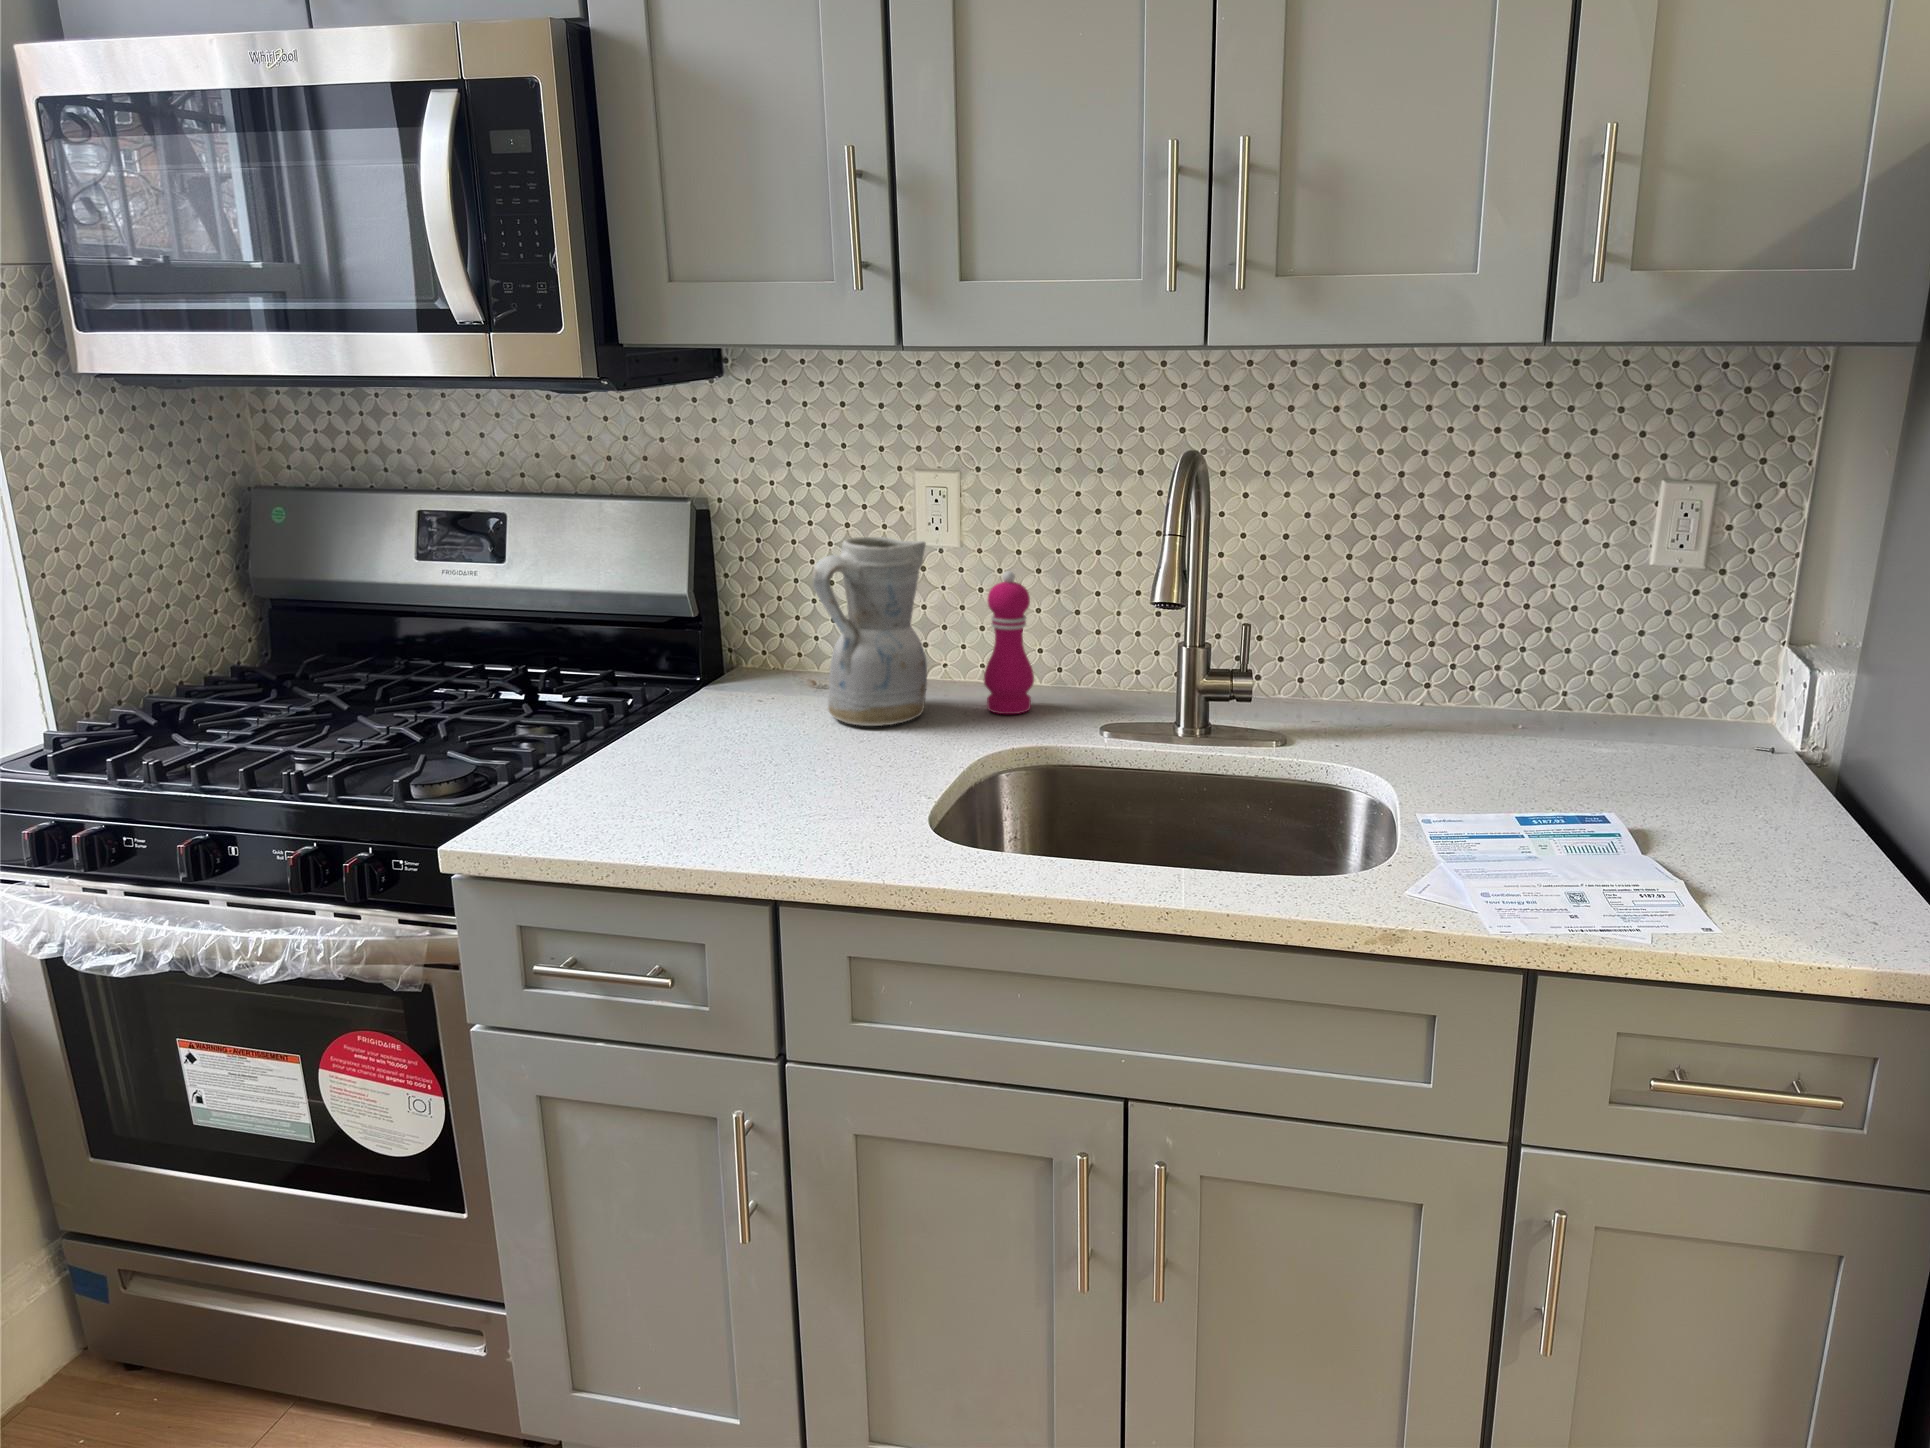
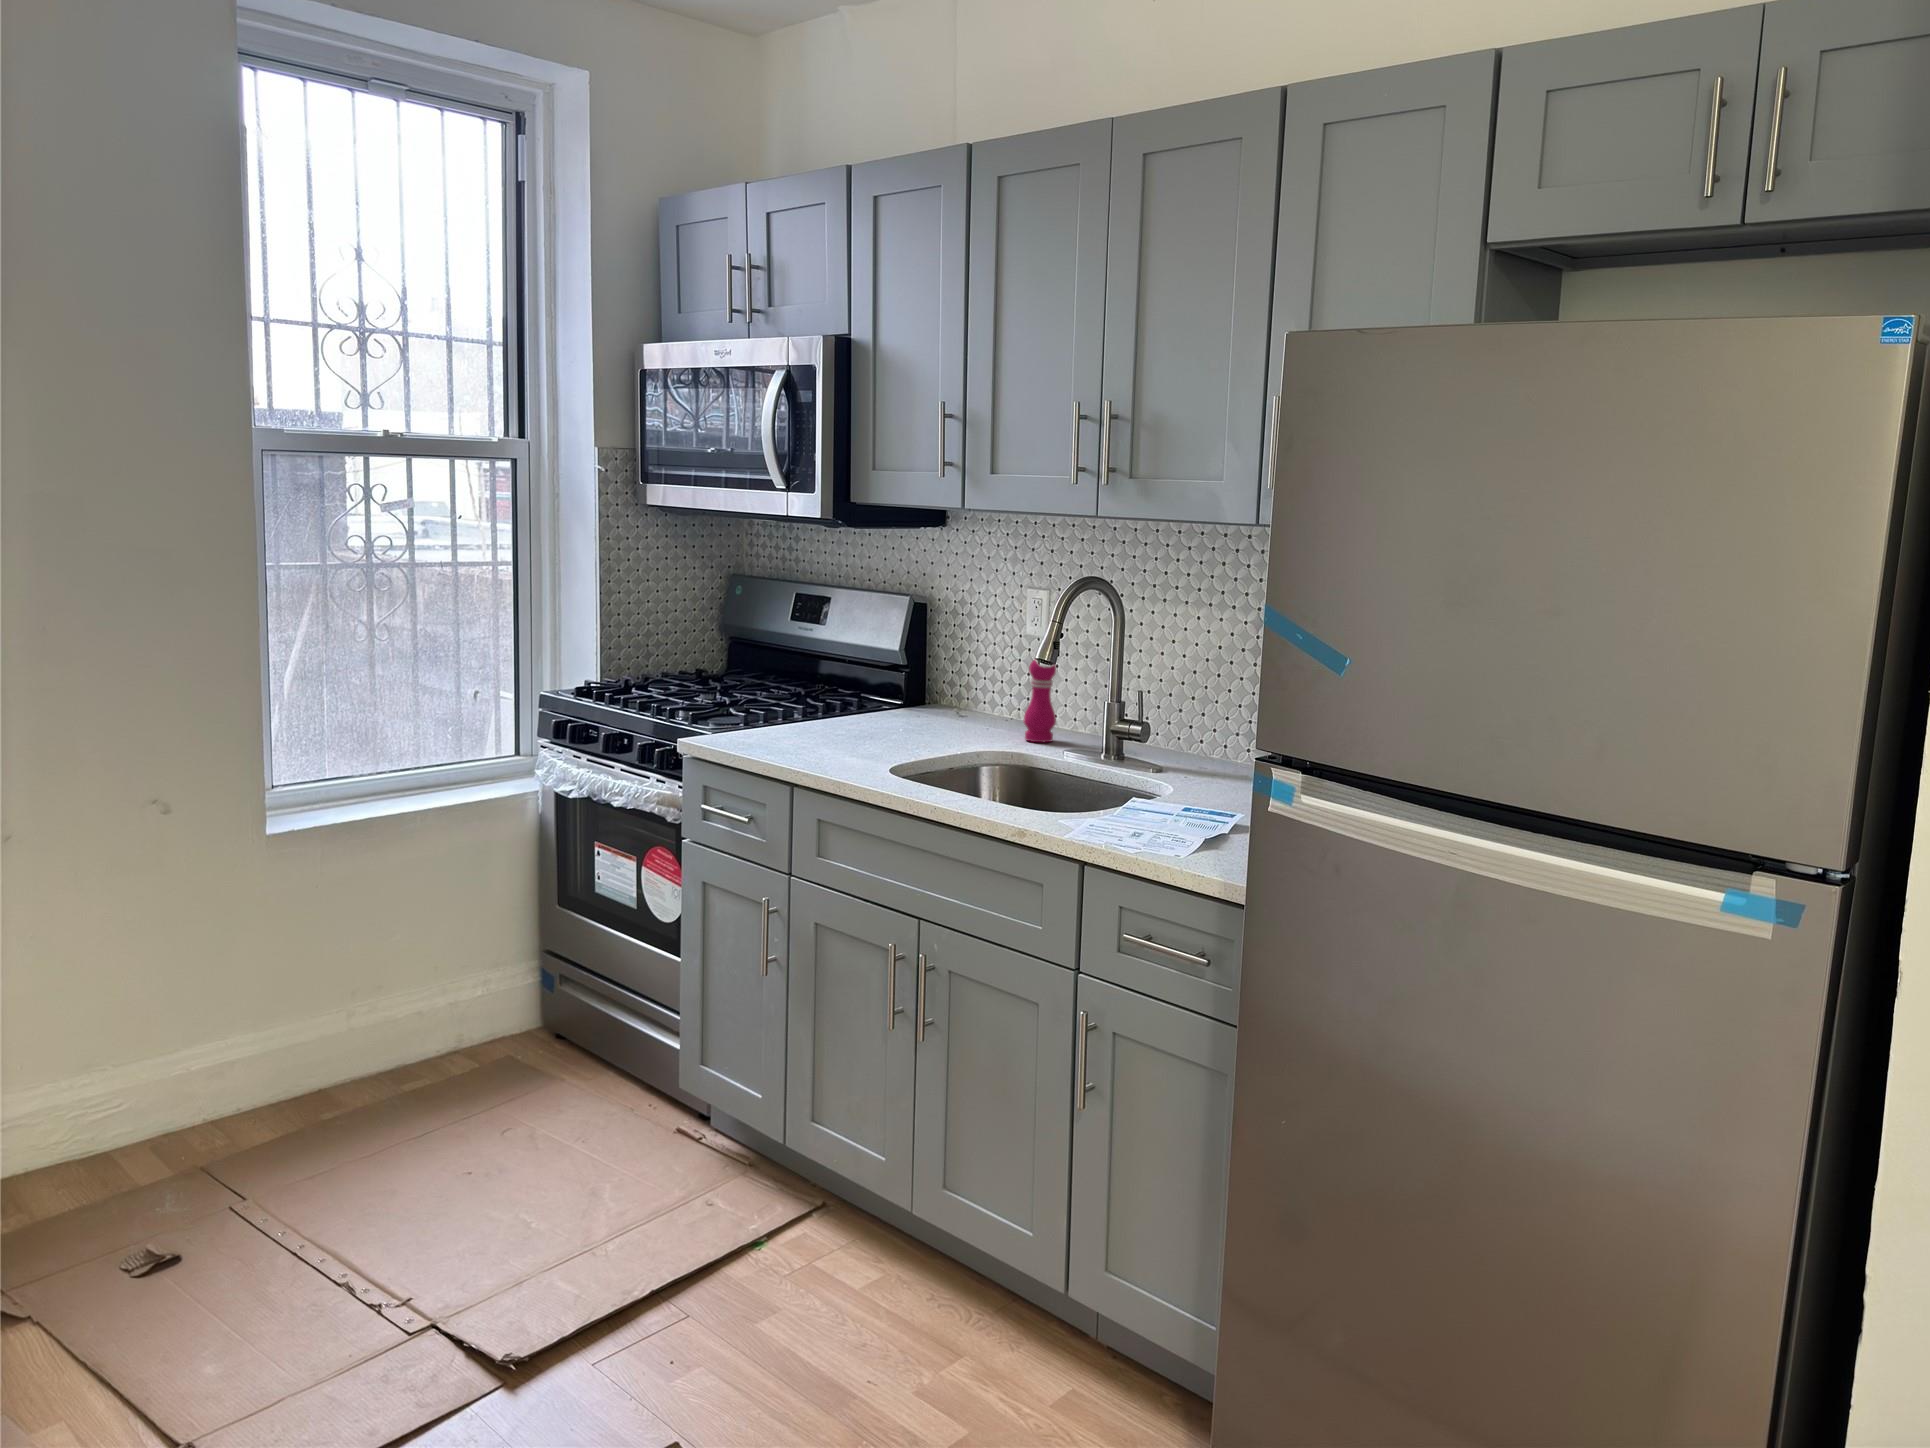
ceramic pitcher: present [813,537,927,726] -> none [924,621,1001,735]

